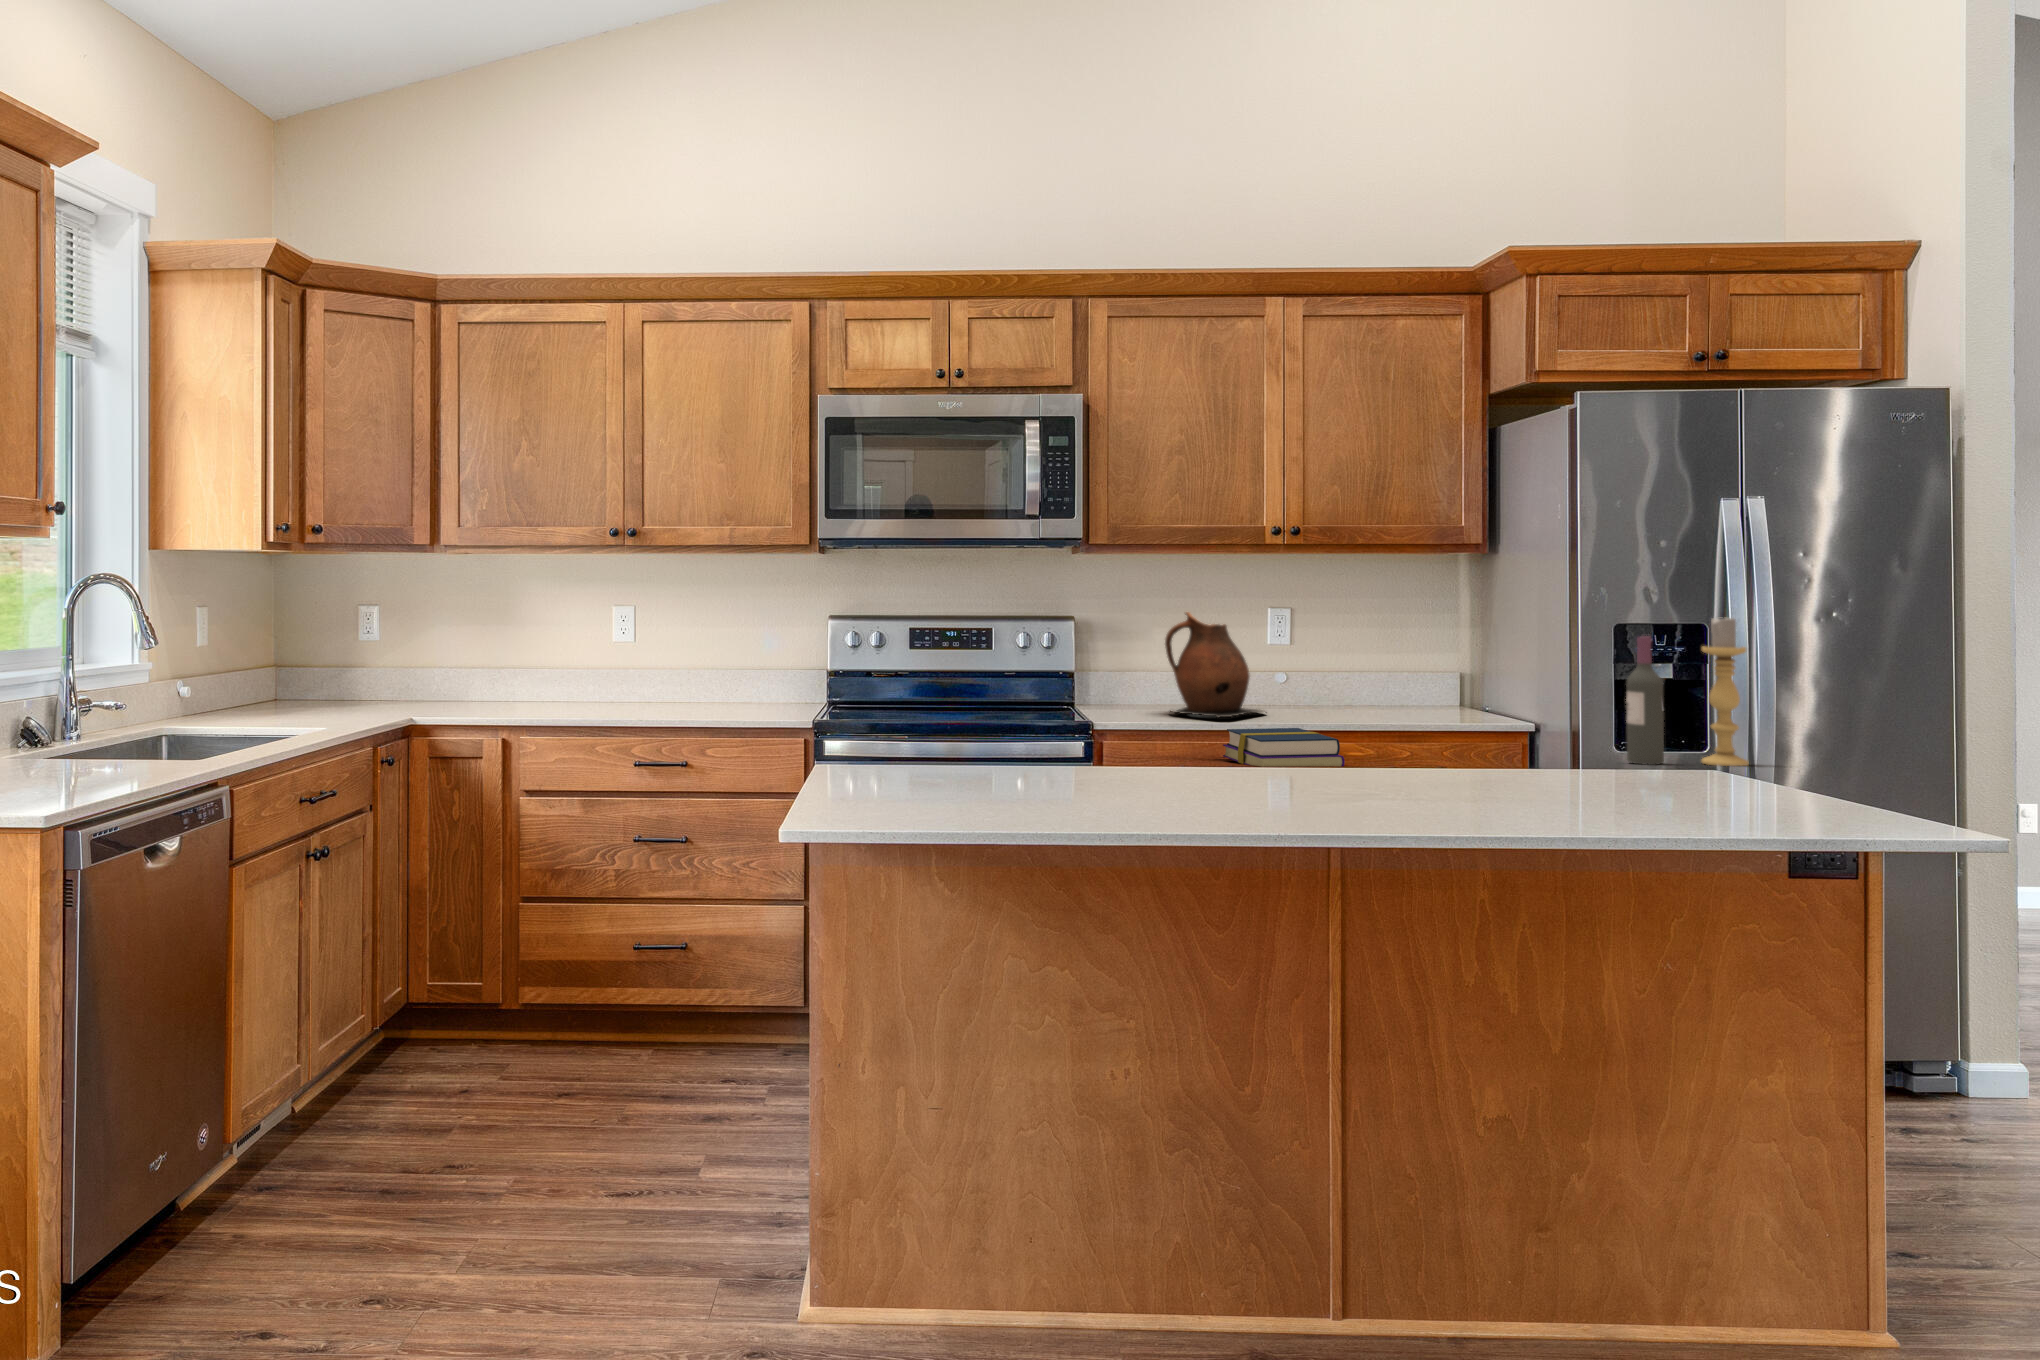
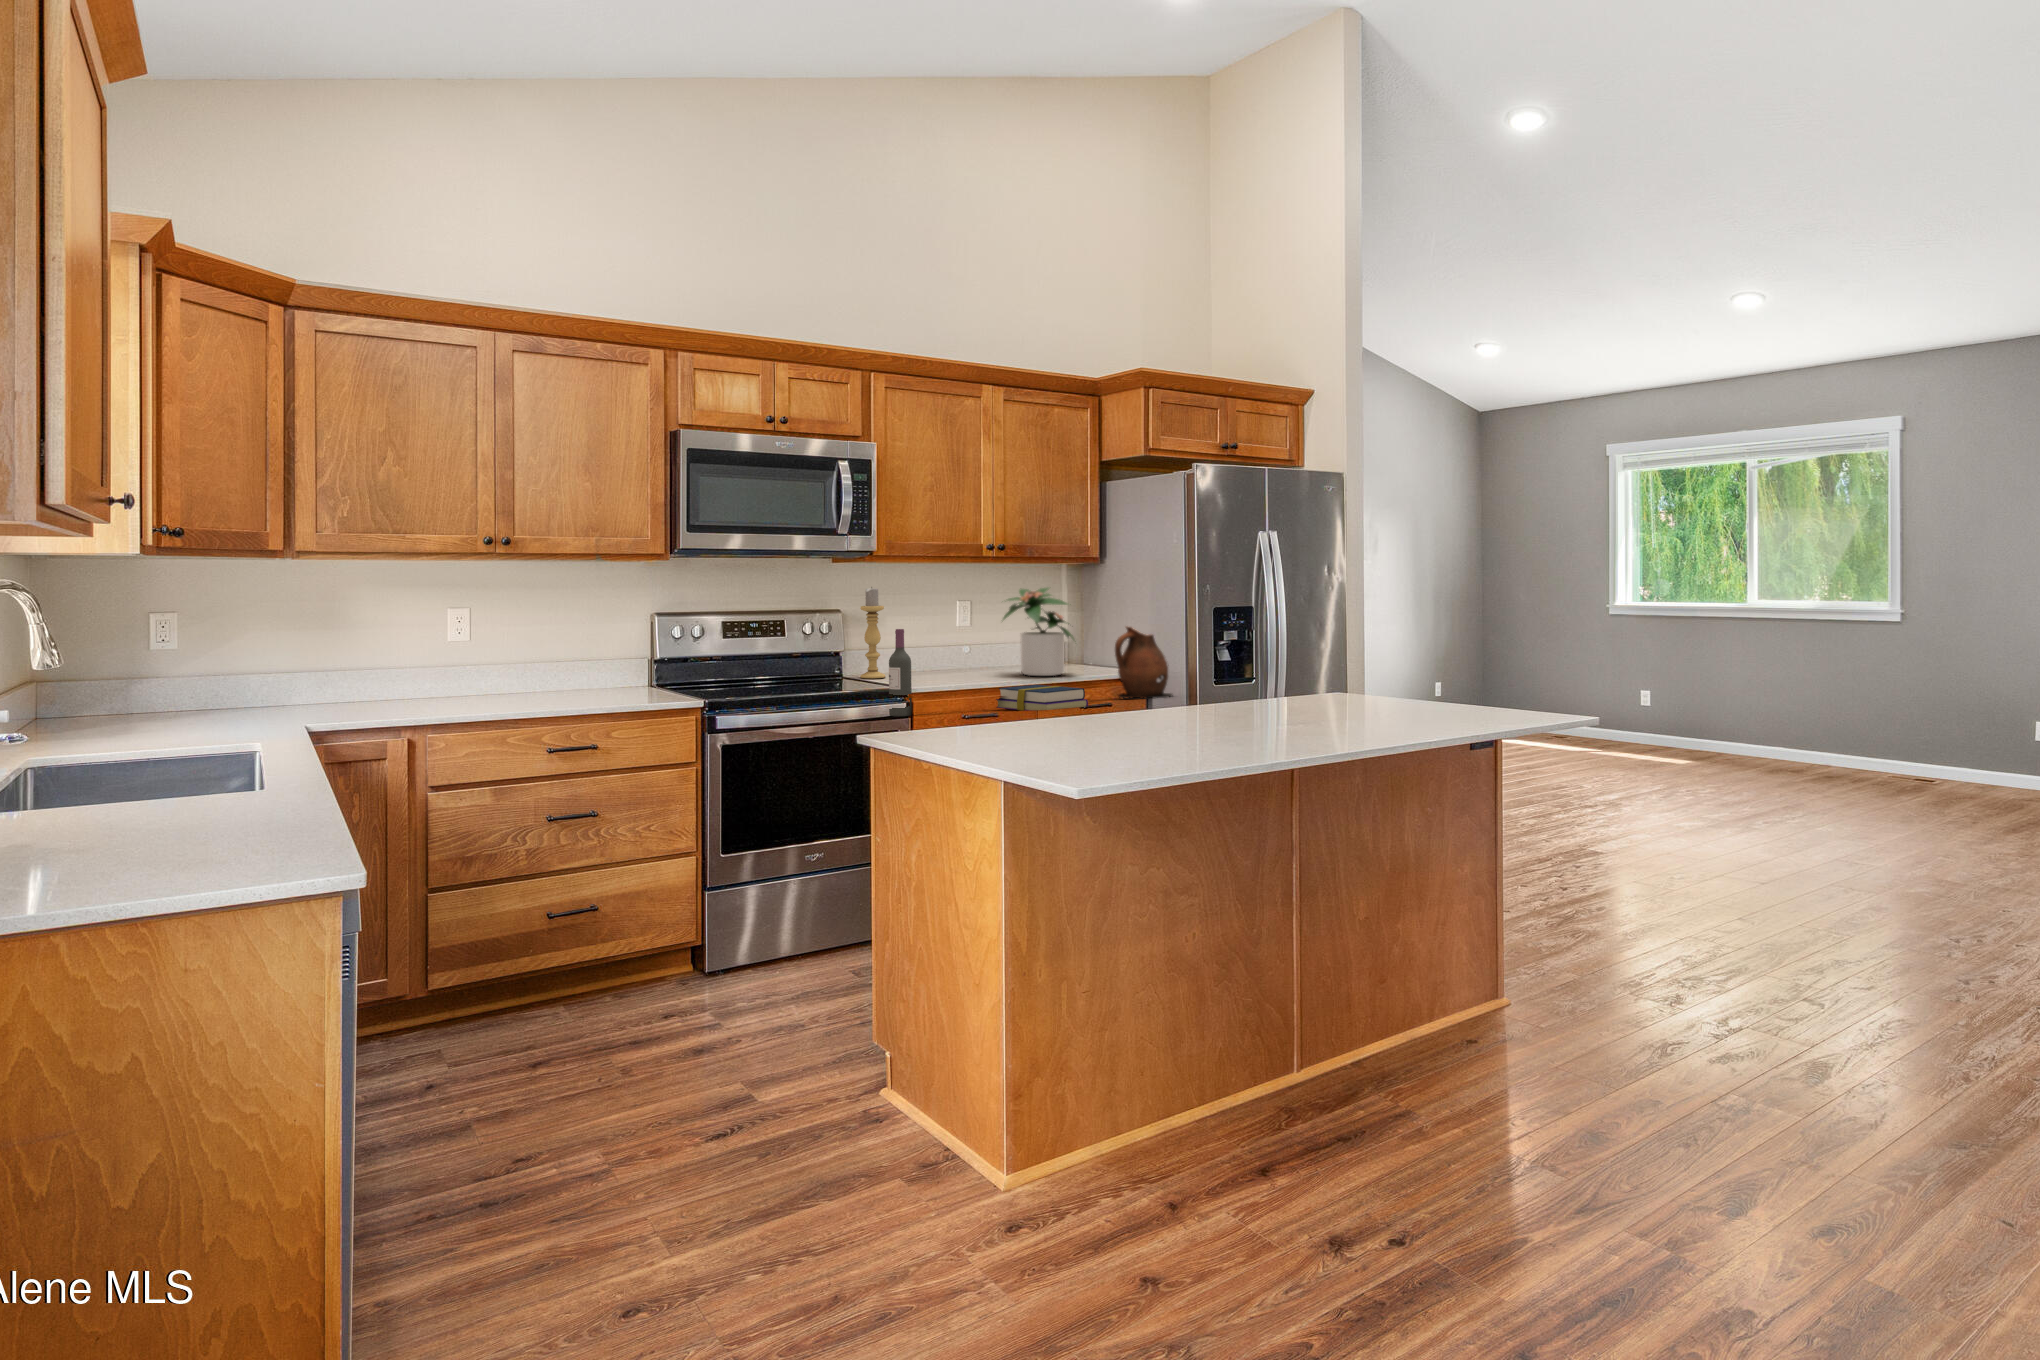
potted plant: none [1316,585,1440,715] -> present [1003,588,1074,676]
ceramic pitcher: present [1165,612,1264,718] -> present [1115,627,1172,699]
candle holder: present [1702,617,1749,766] -> present [860,588,885,678]
wine bottle: present [1626,636,1664,765] -> present [889,629,912,717]

